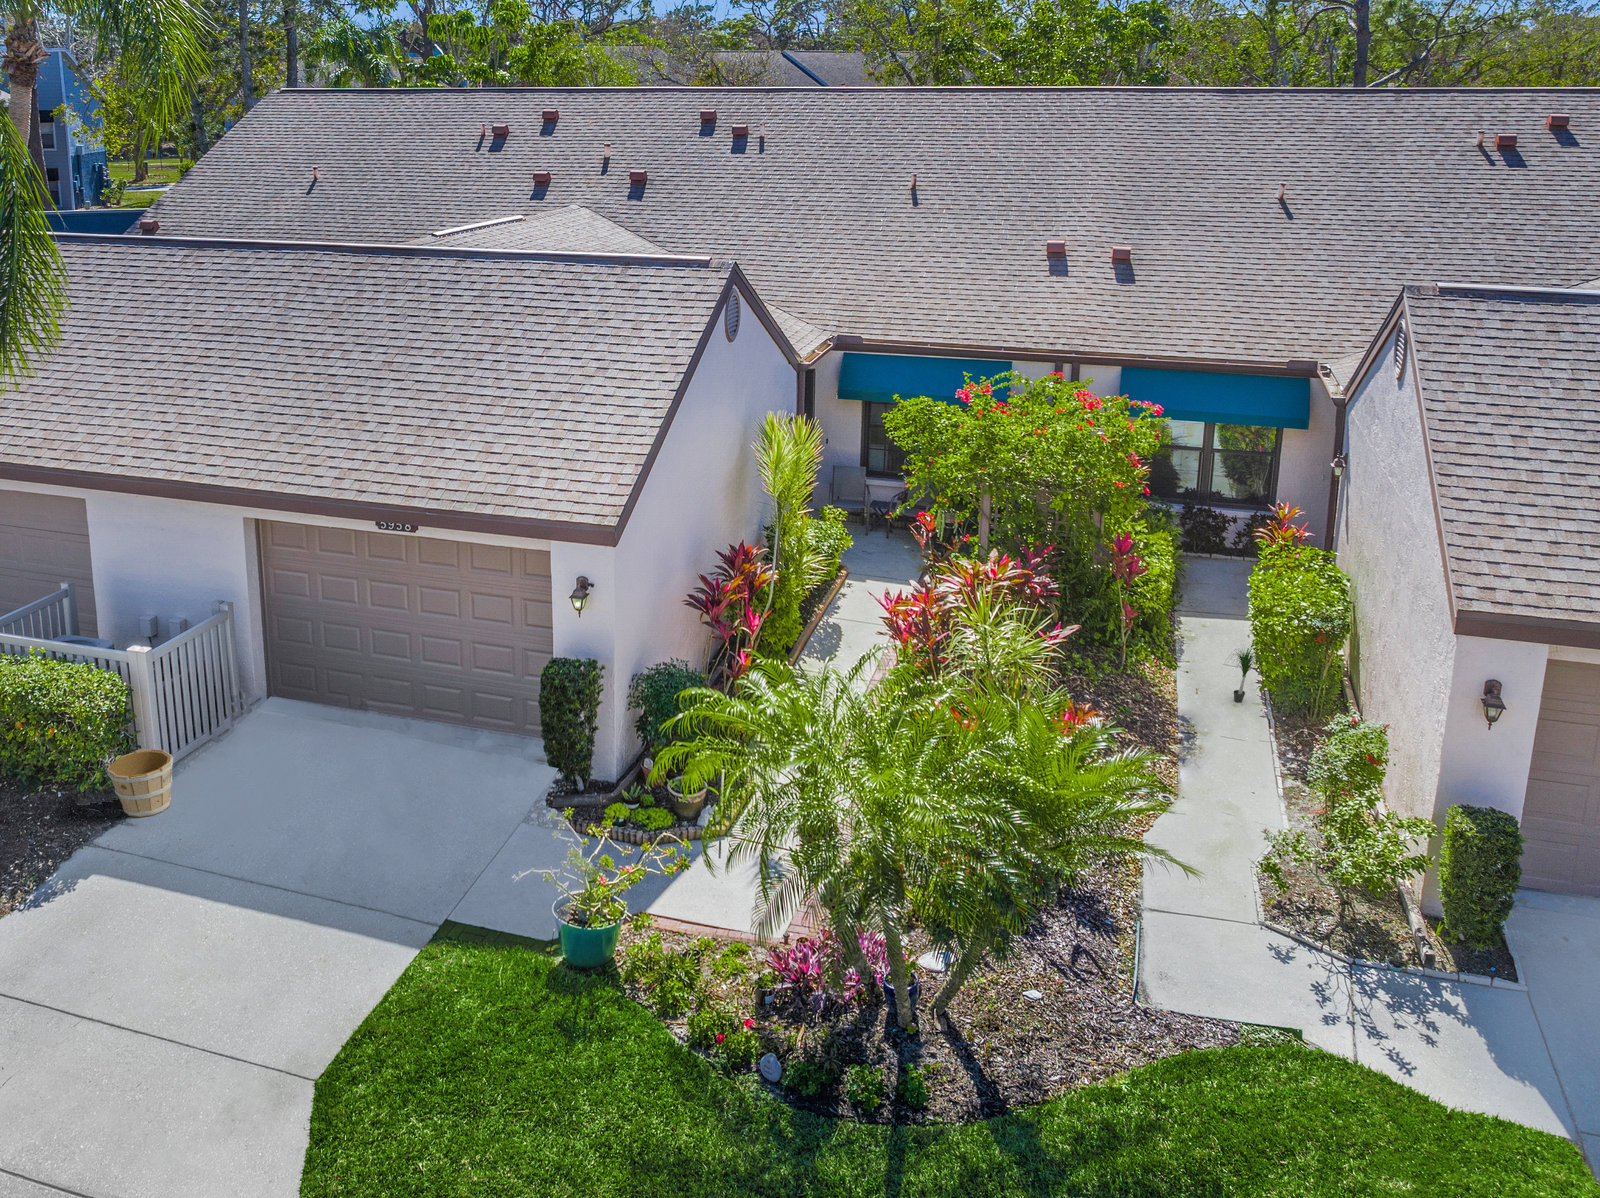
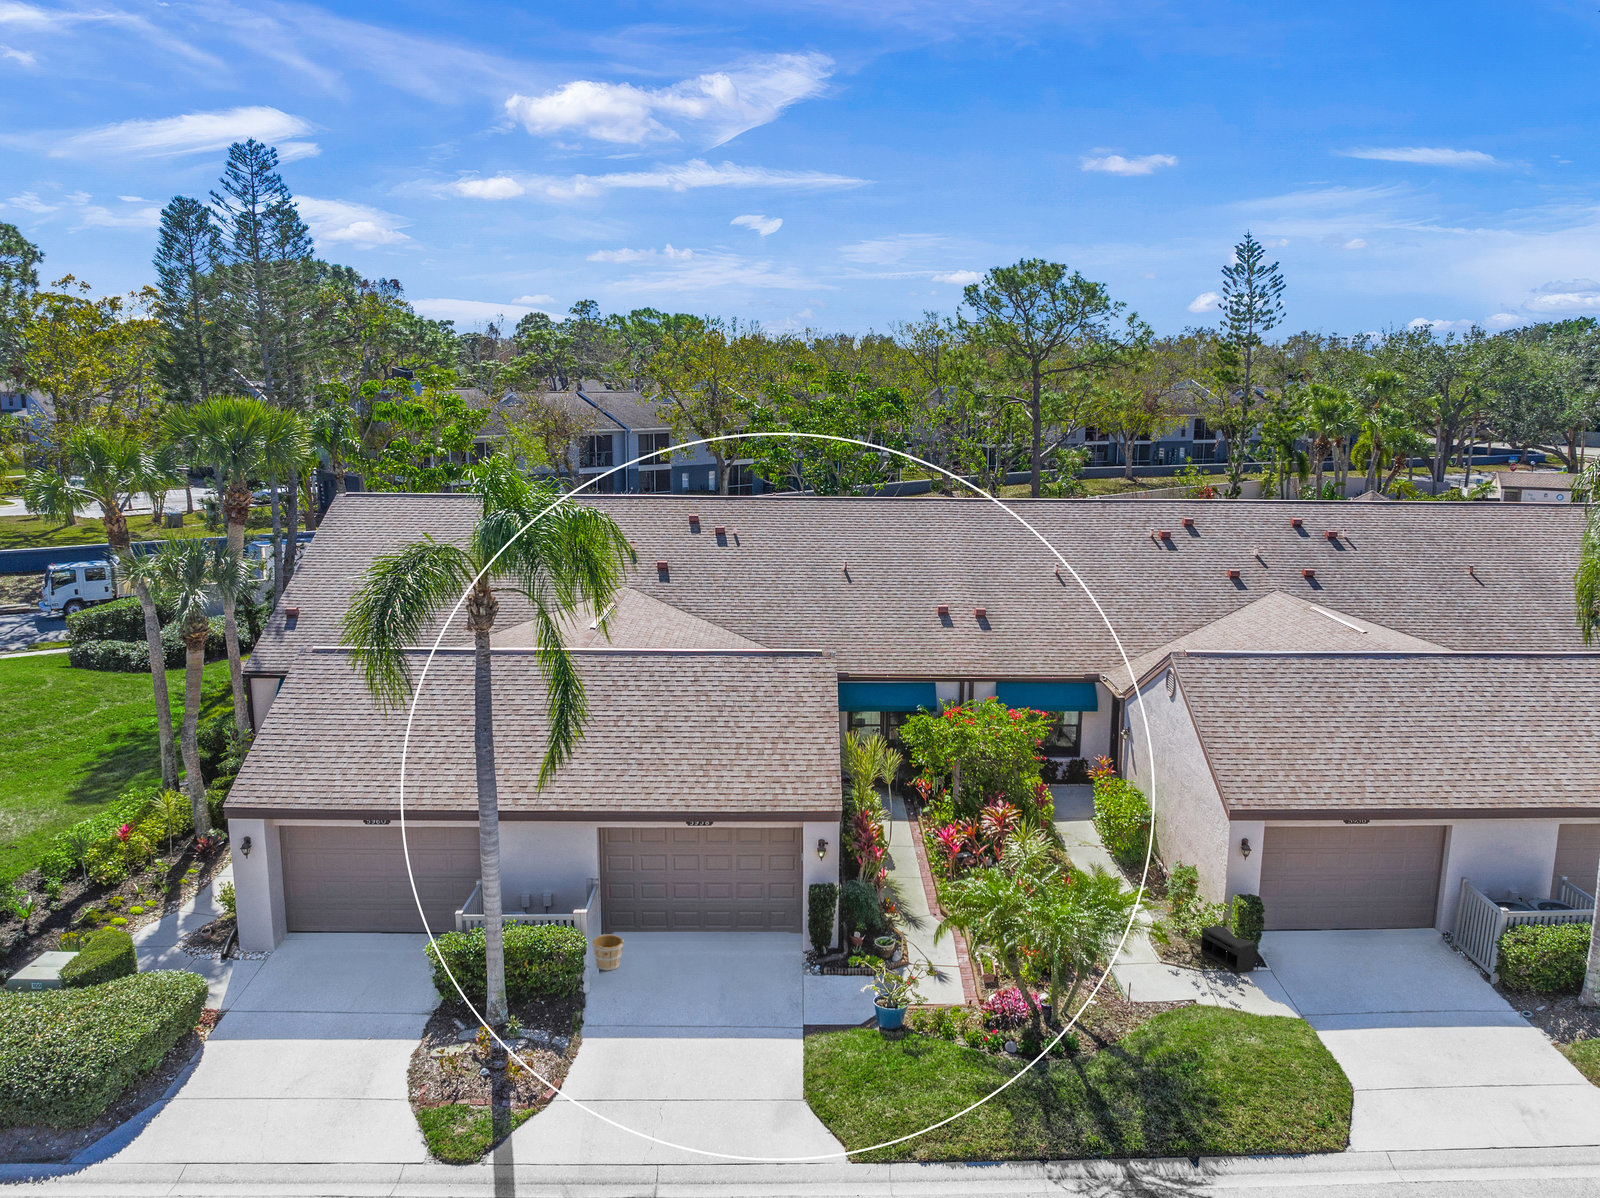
potted plant: present [1234,648,1264,702] -> none [1100,834,1122,867]
bench: none [1359,860,1488,983] -> present [1201,926,1256,974]

